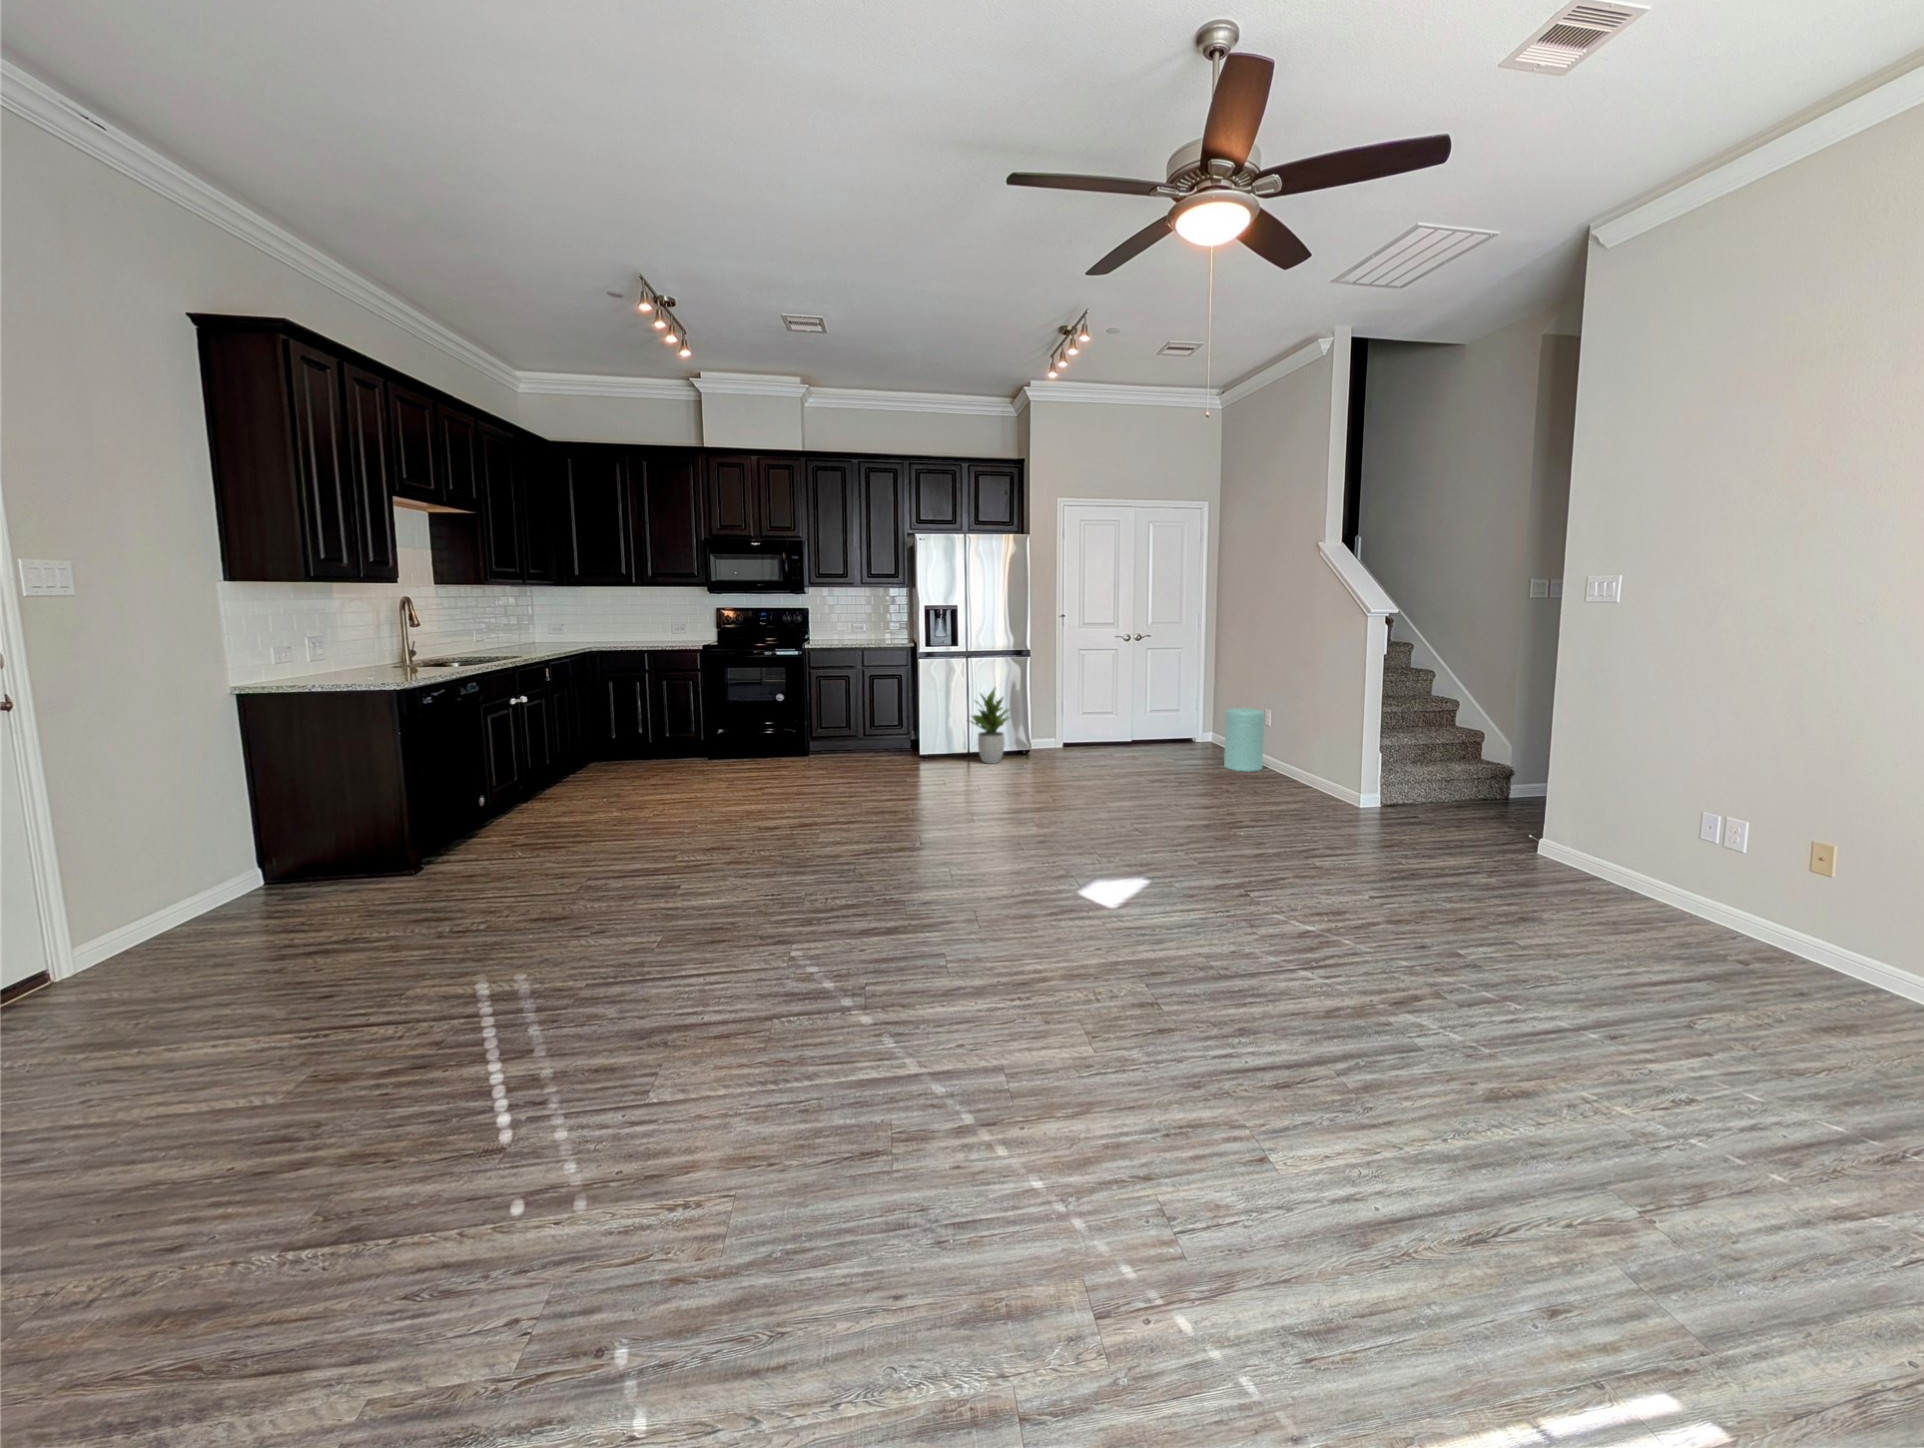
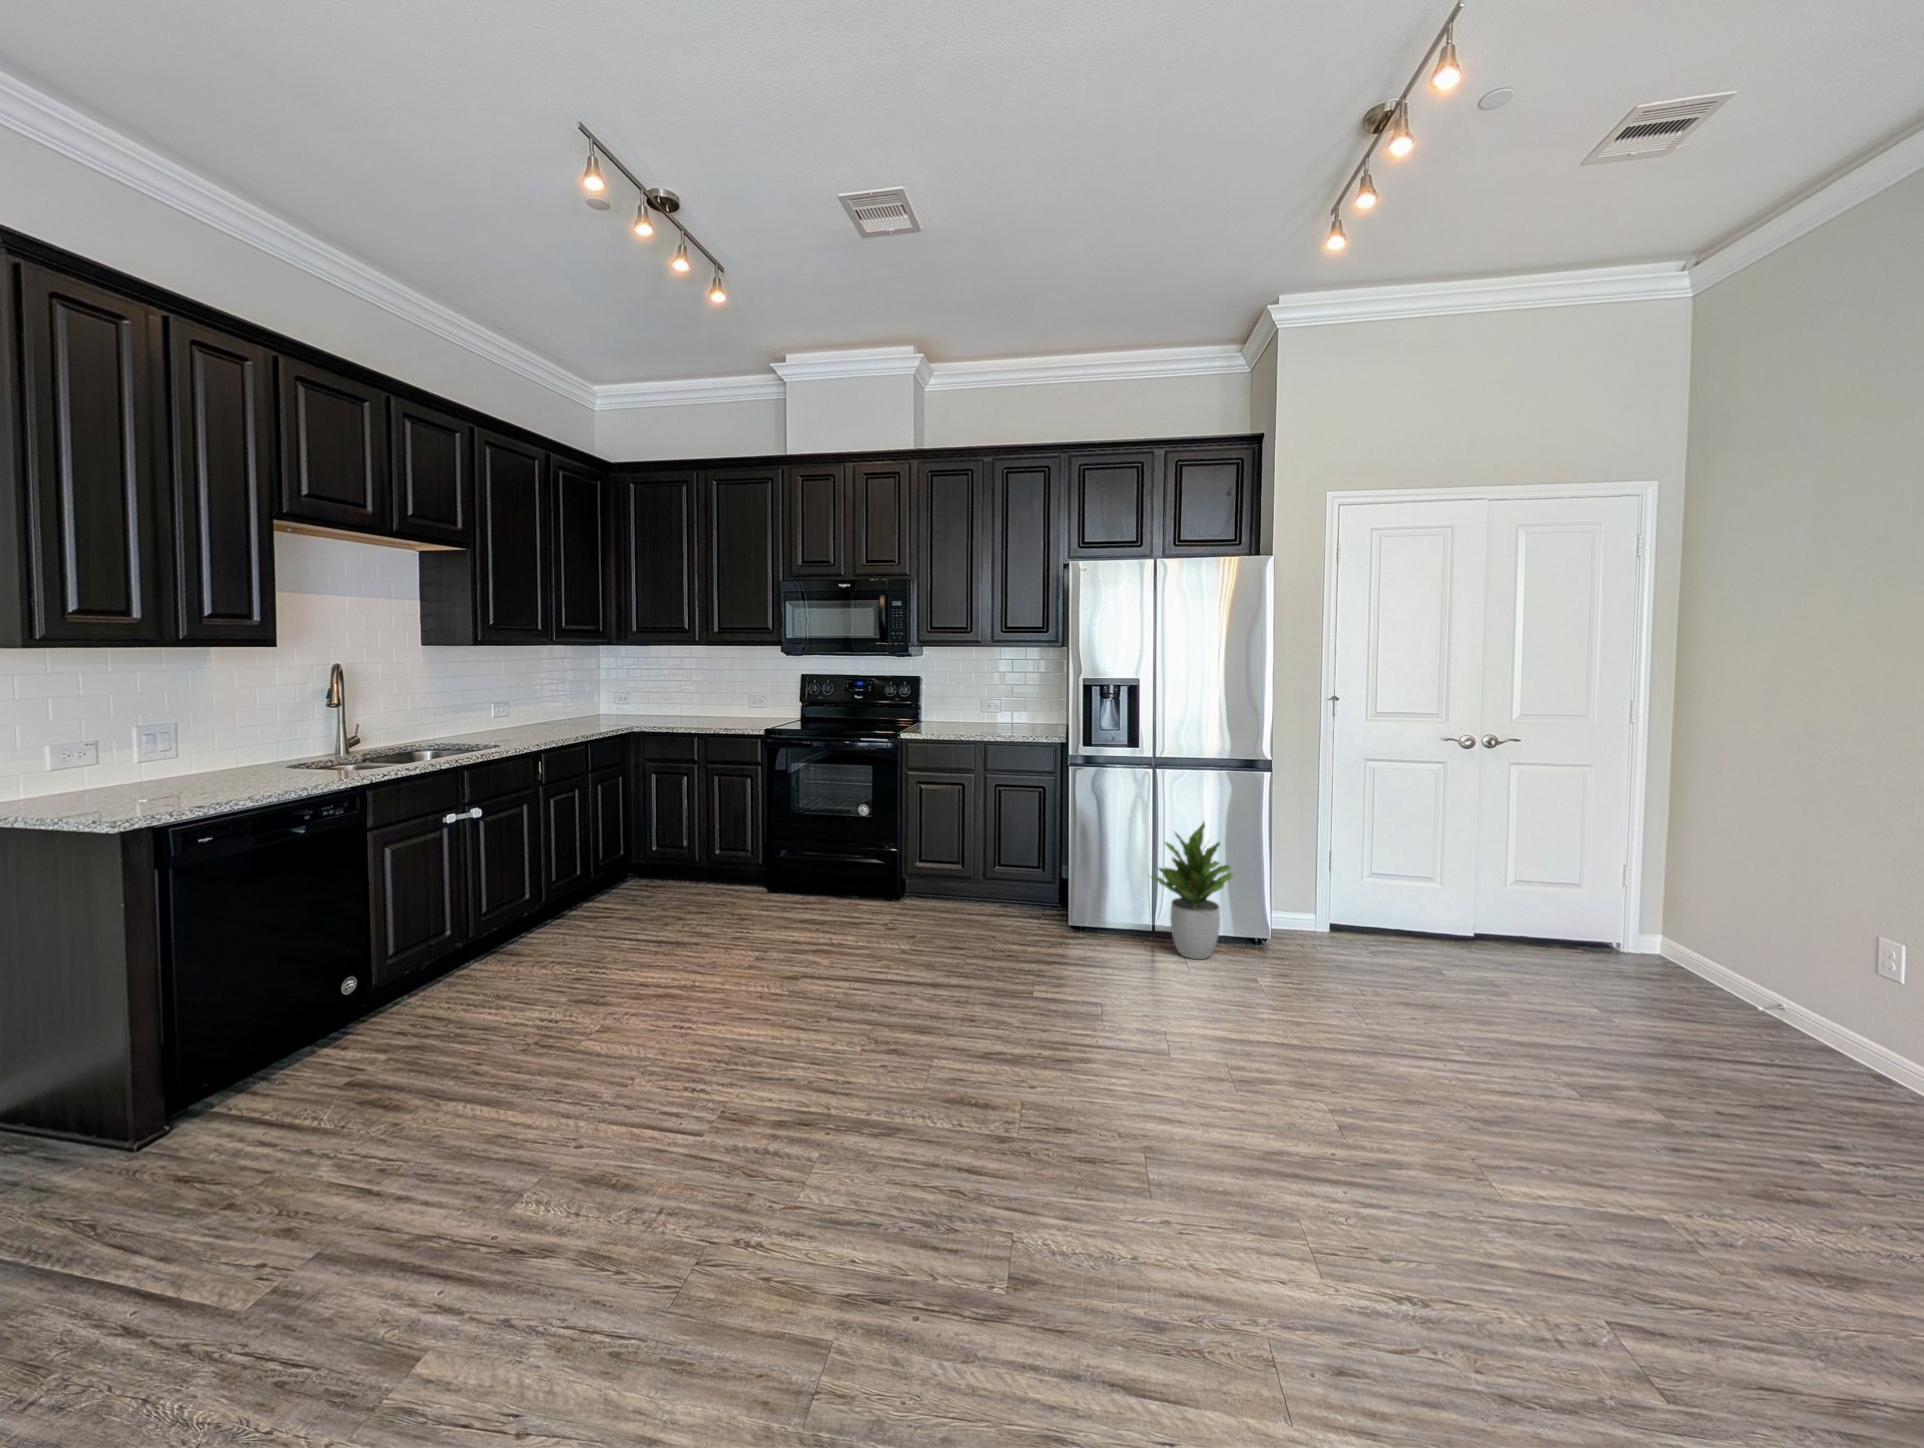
trash can: present [1224,708,1265,771] -> none [1726,911,1854,1070]

